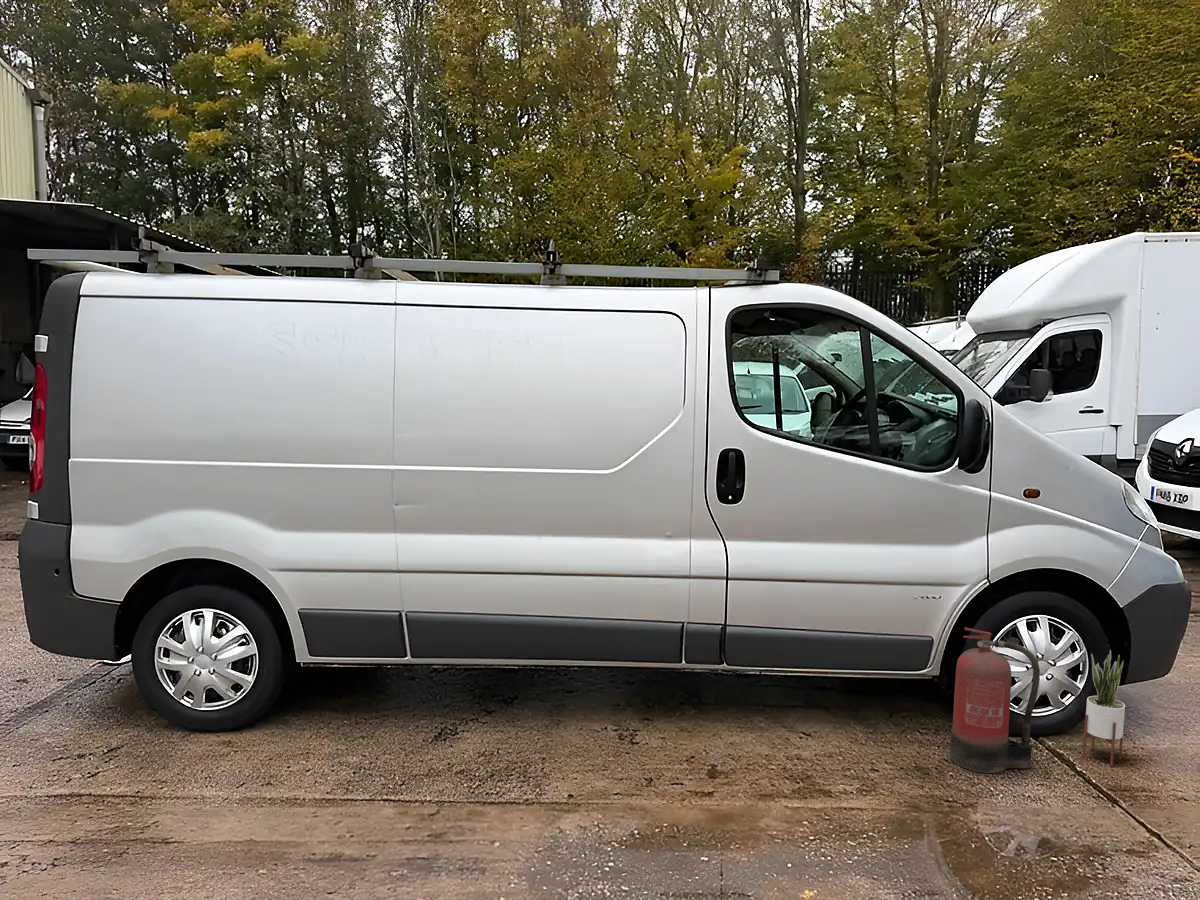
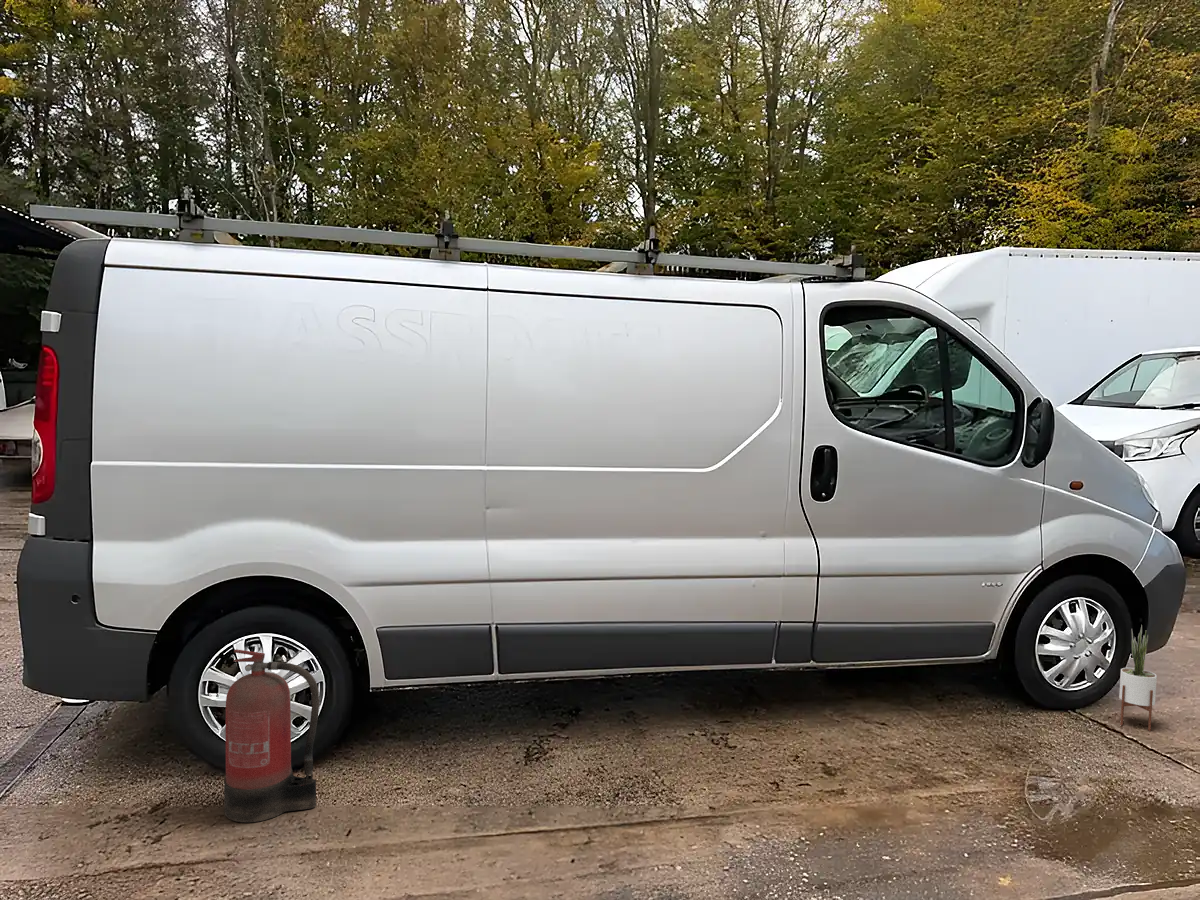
fire extinguisher: present [950,628,1040,773] -> present [224,649,319,822]

